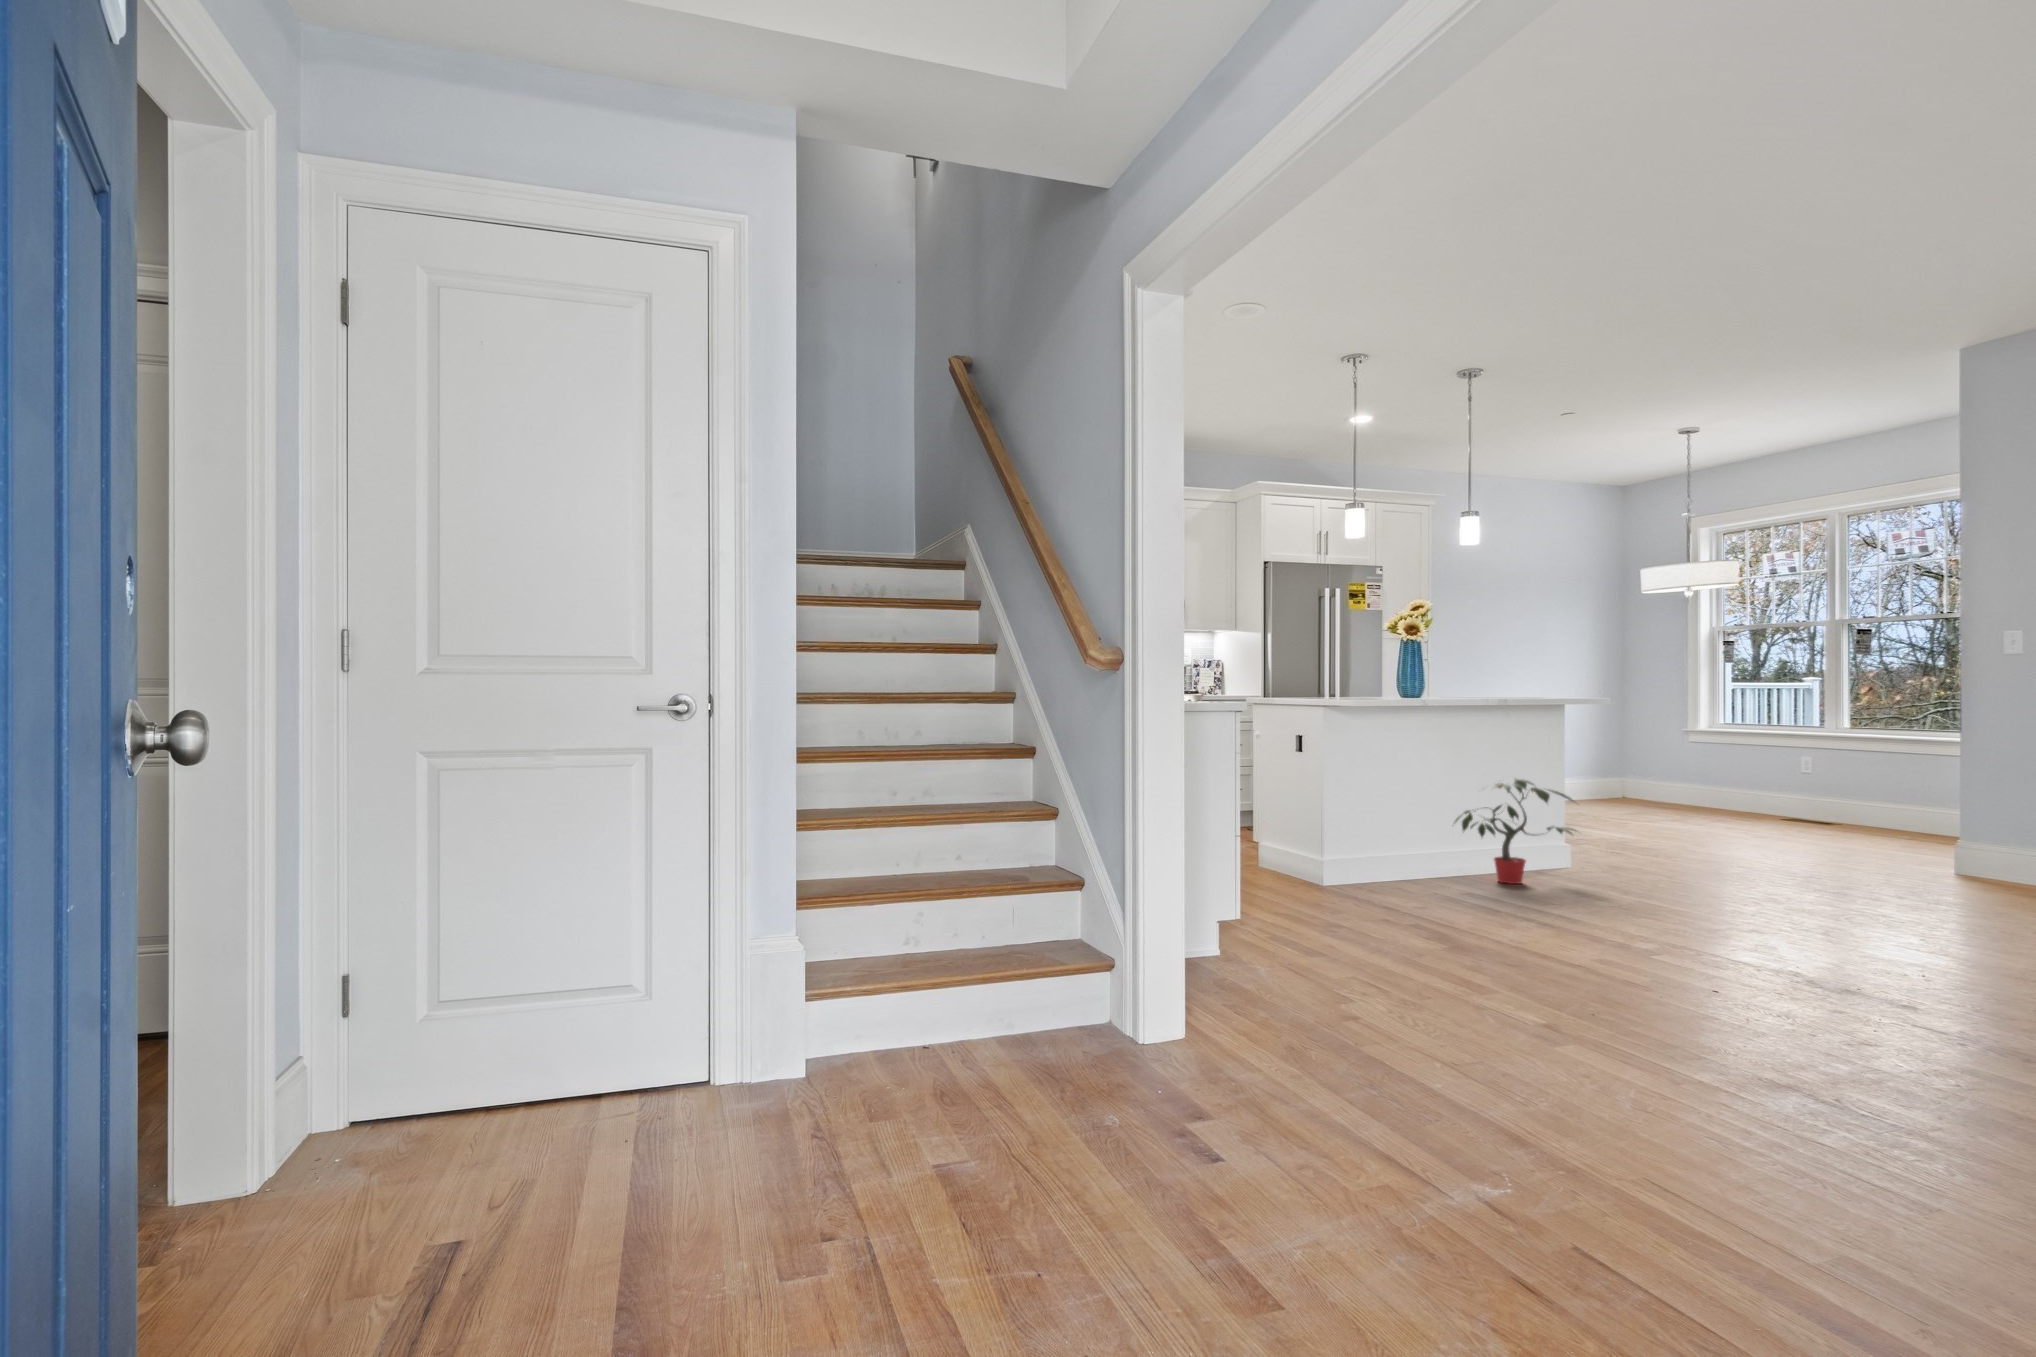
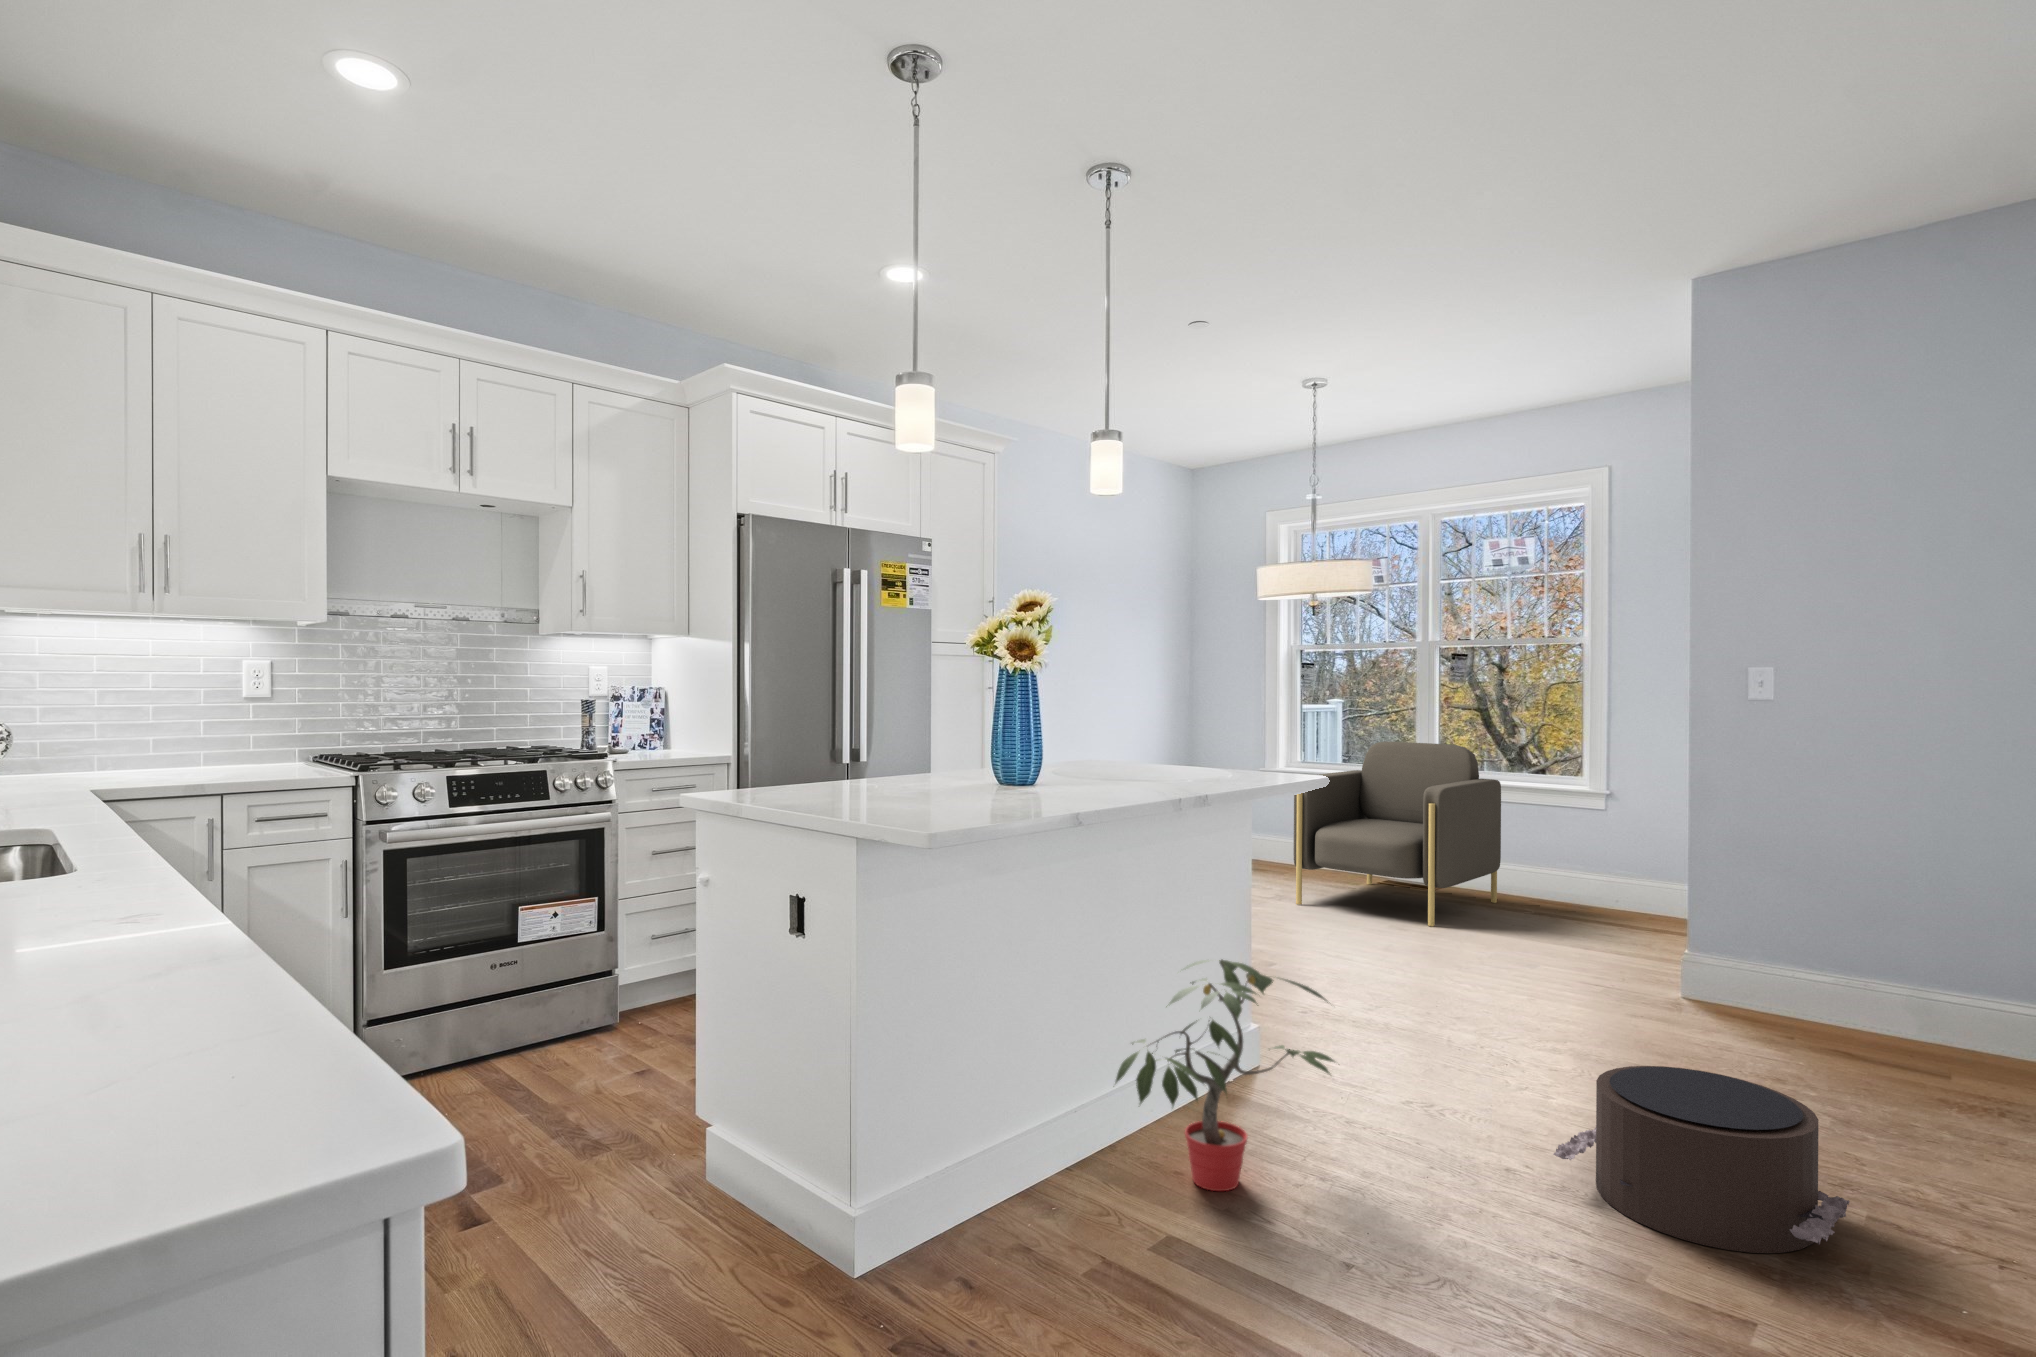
armchair: none [1667,702,1855,831] -> present [1294,741,1501,926]
pouf: none [1698,844,1853,916] -> present [1553,1066,1850,1253]

